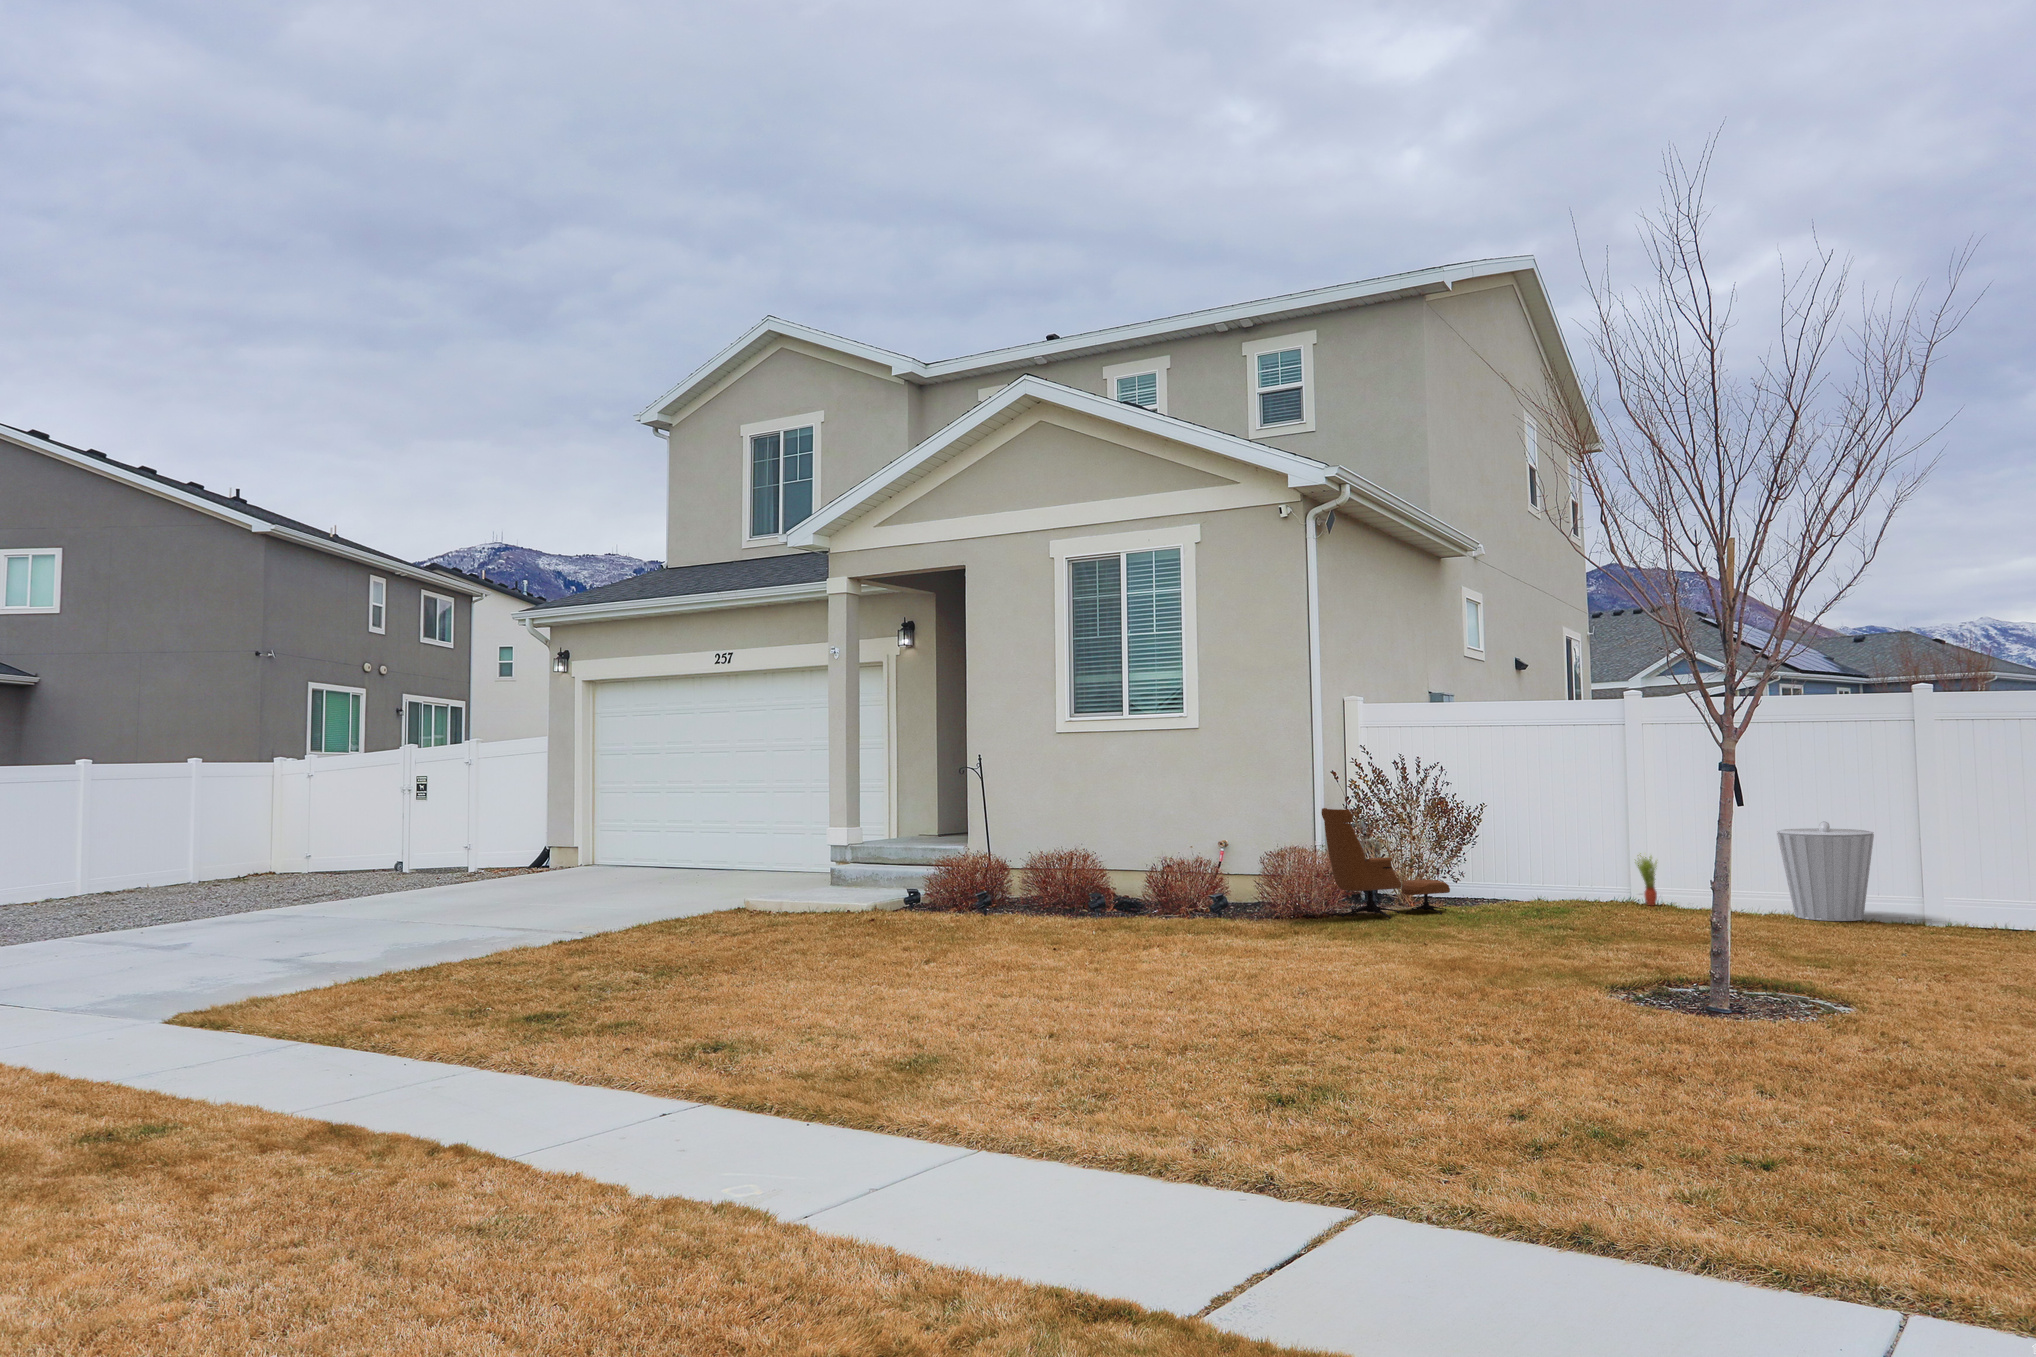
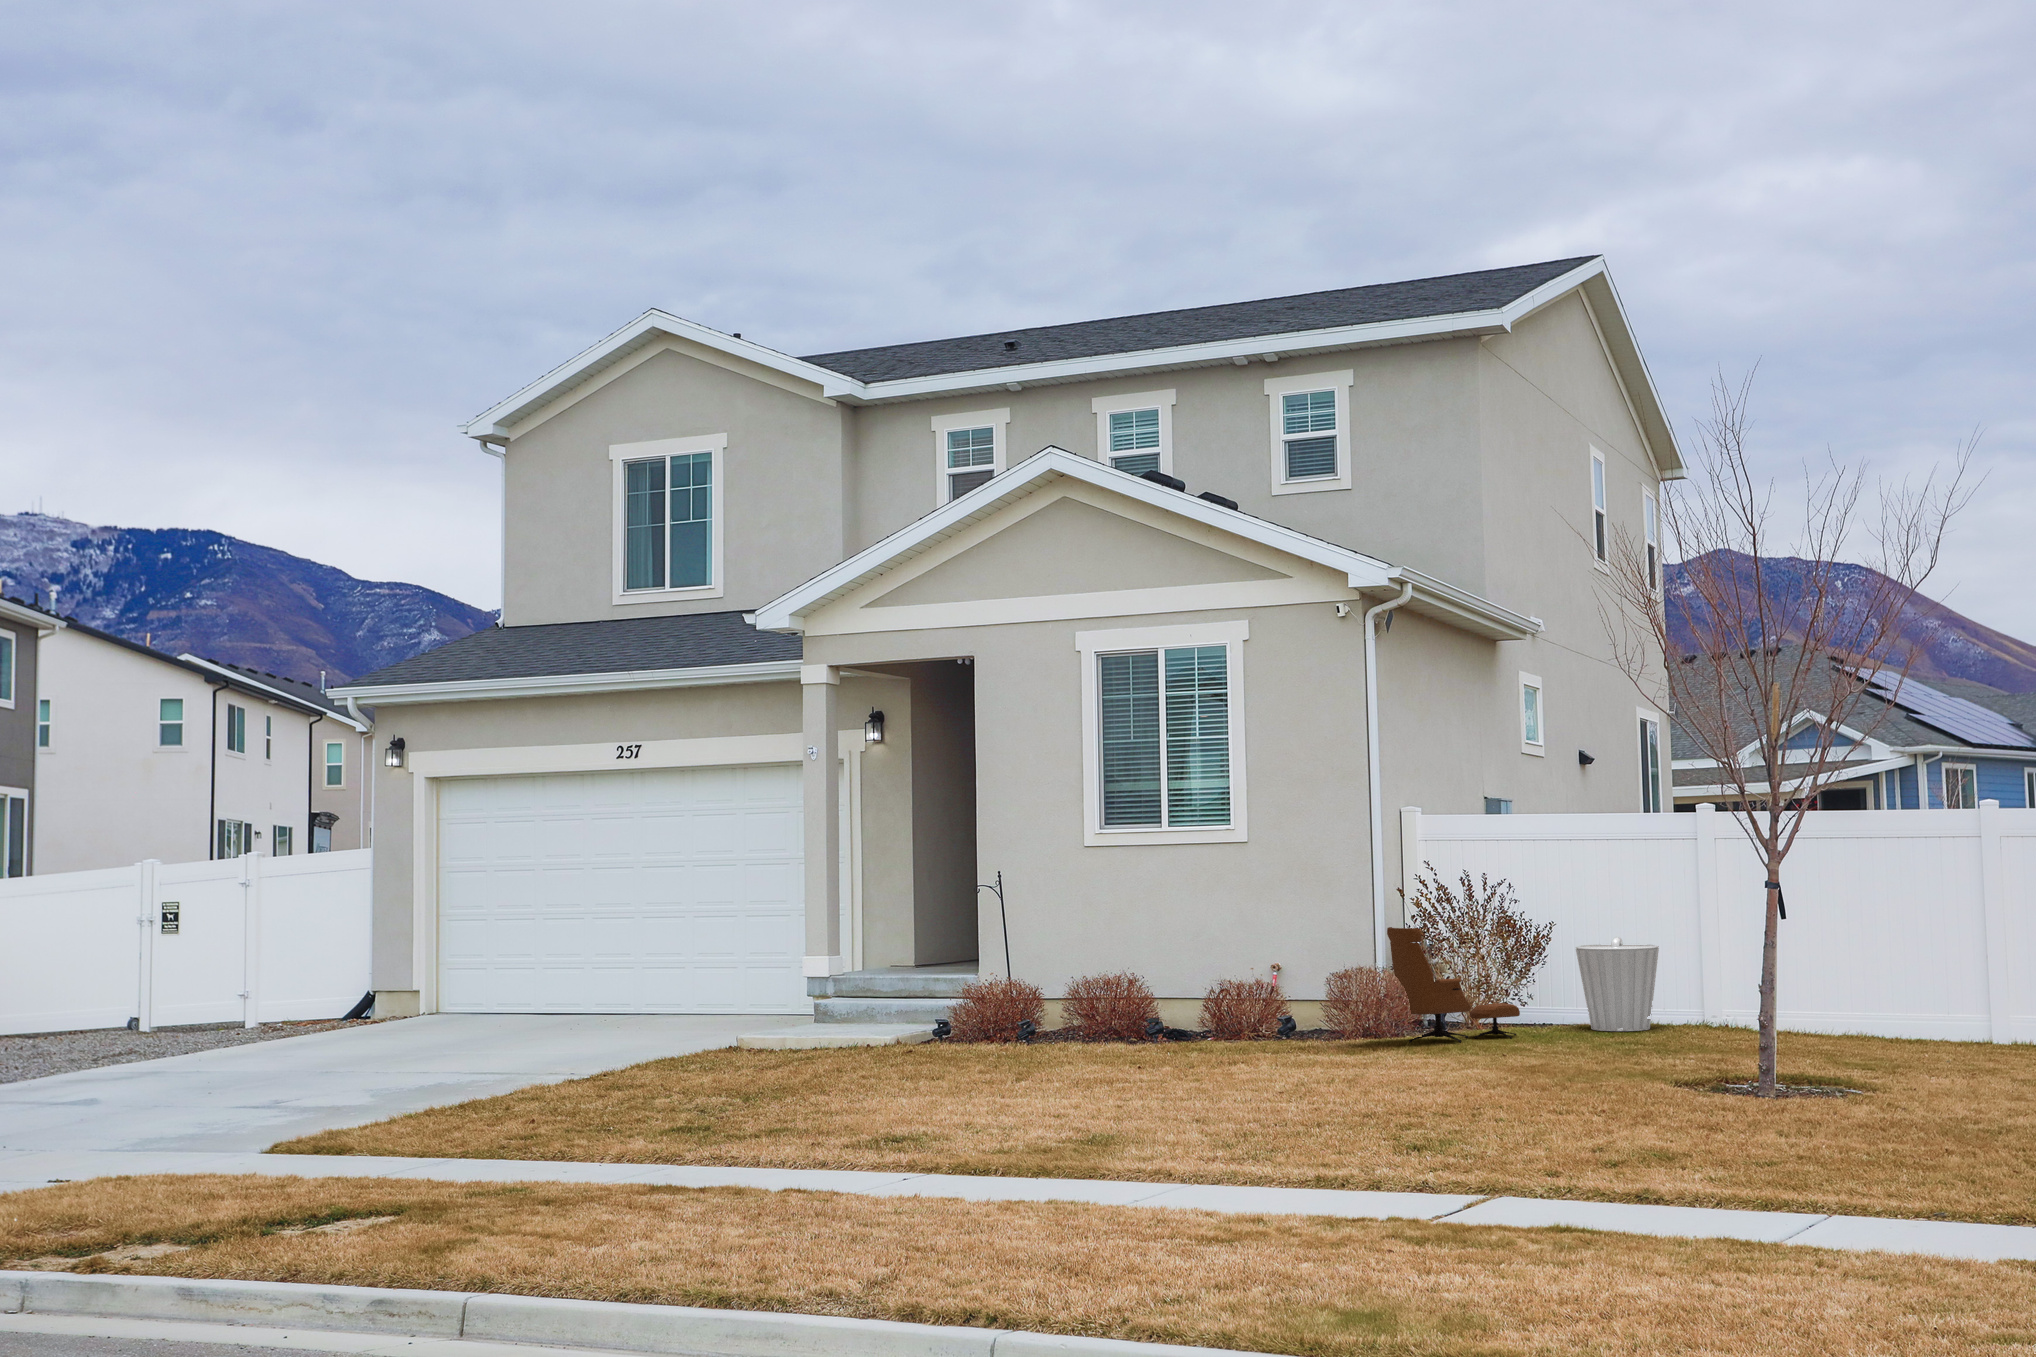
trash can: present [1777,821,1874,921] -> present [1576,937,1659,1031]
potted plant: present [1635,853,1657,906] -> none [1707,971,1732,1027]

